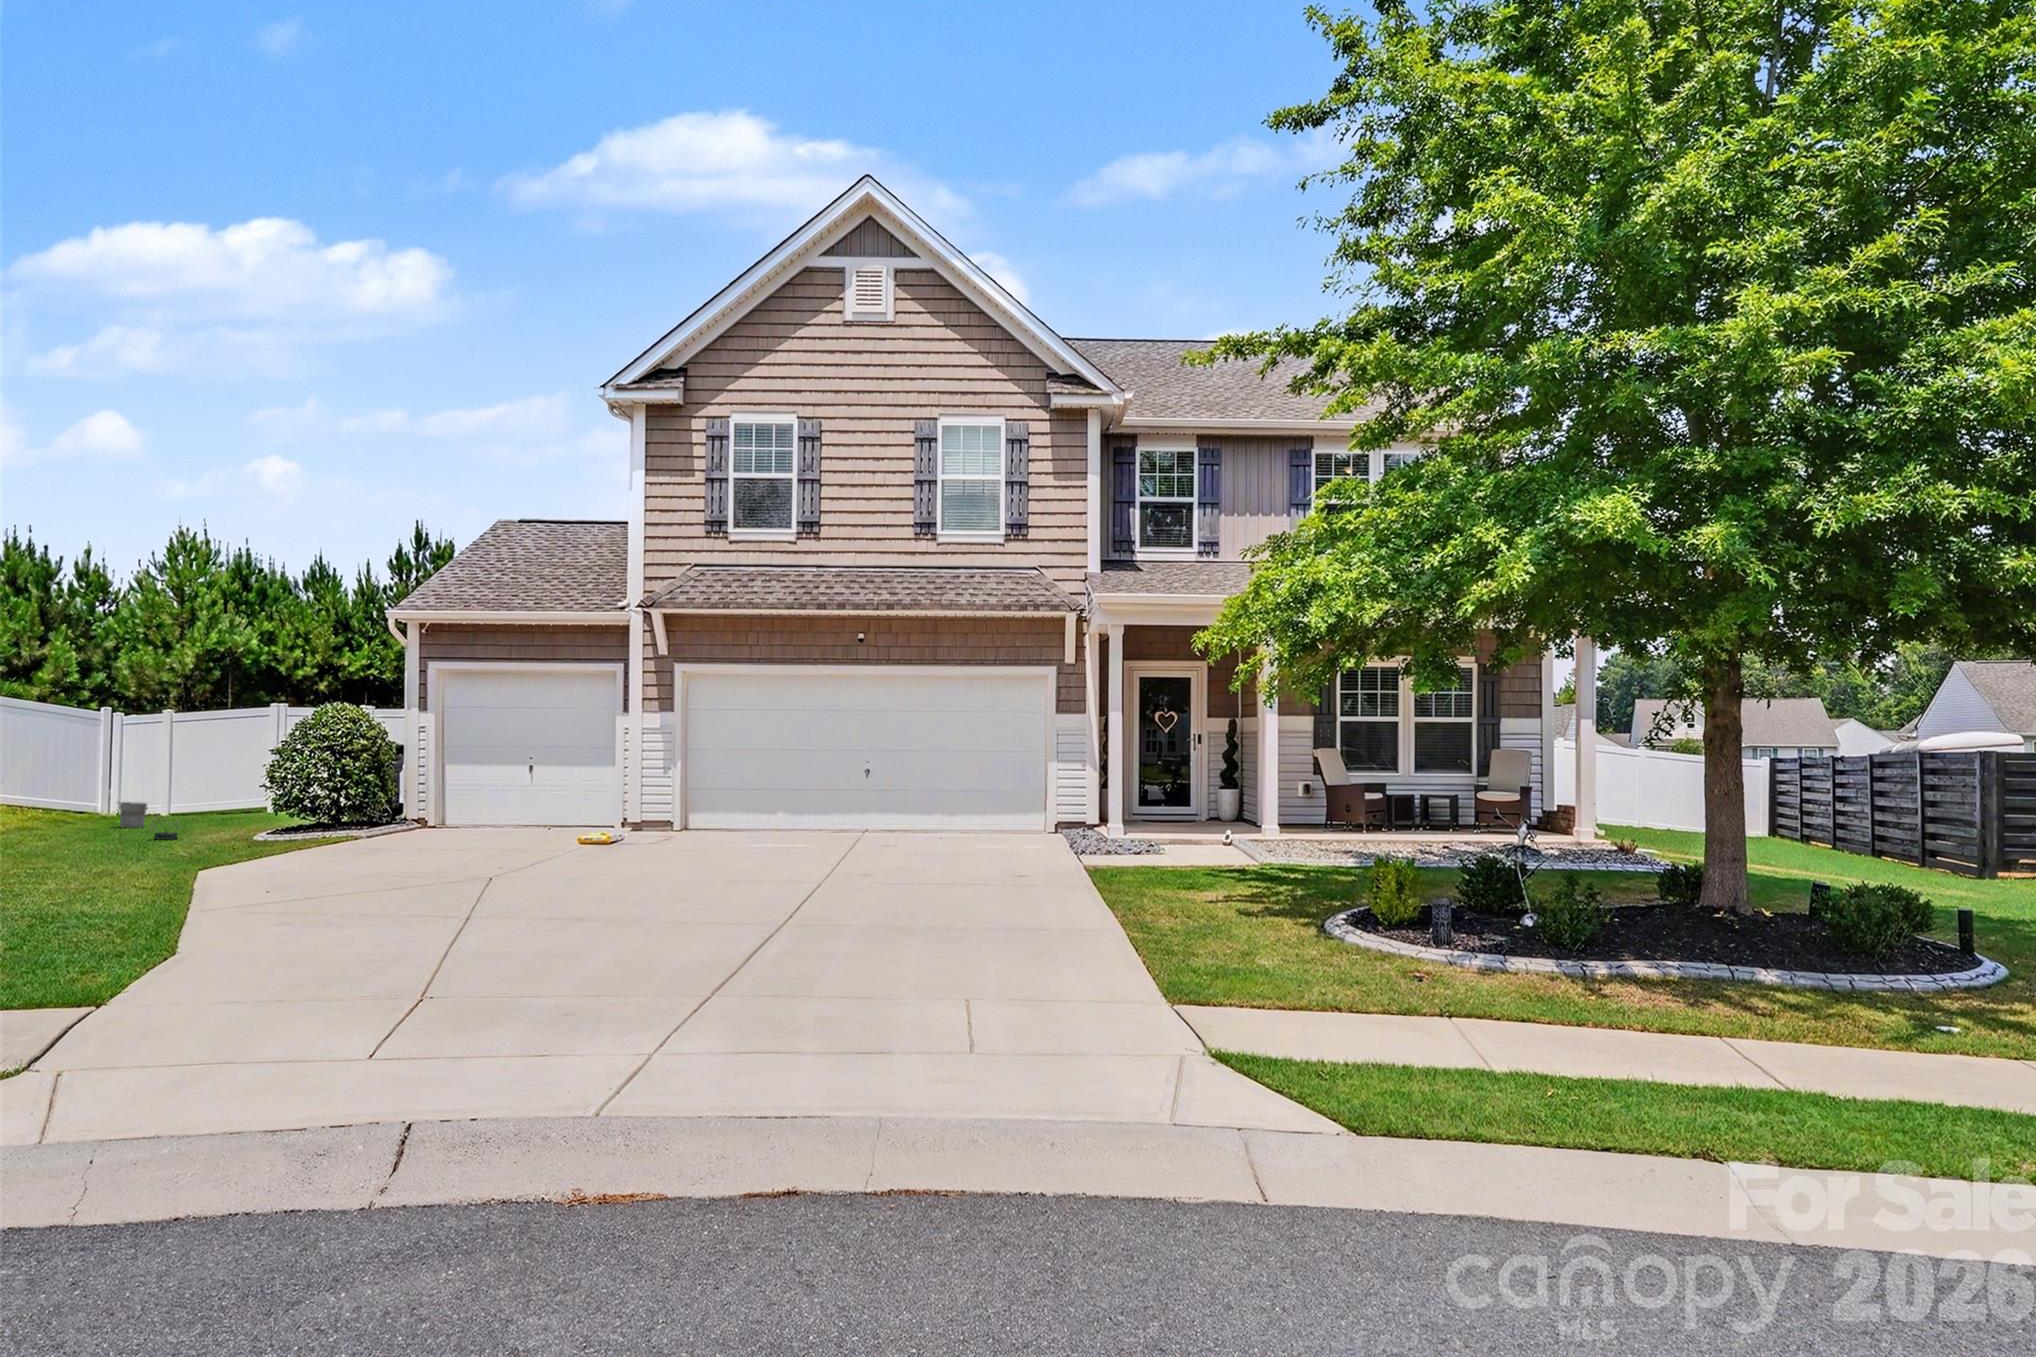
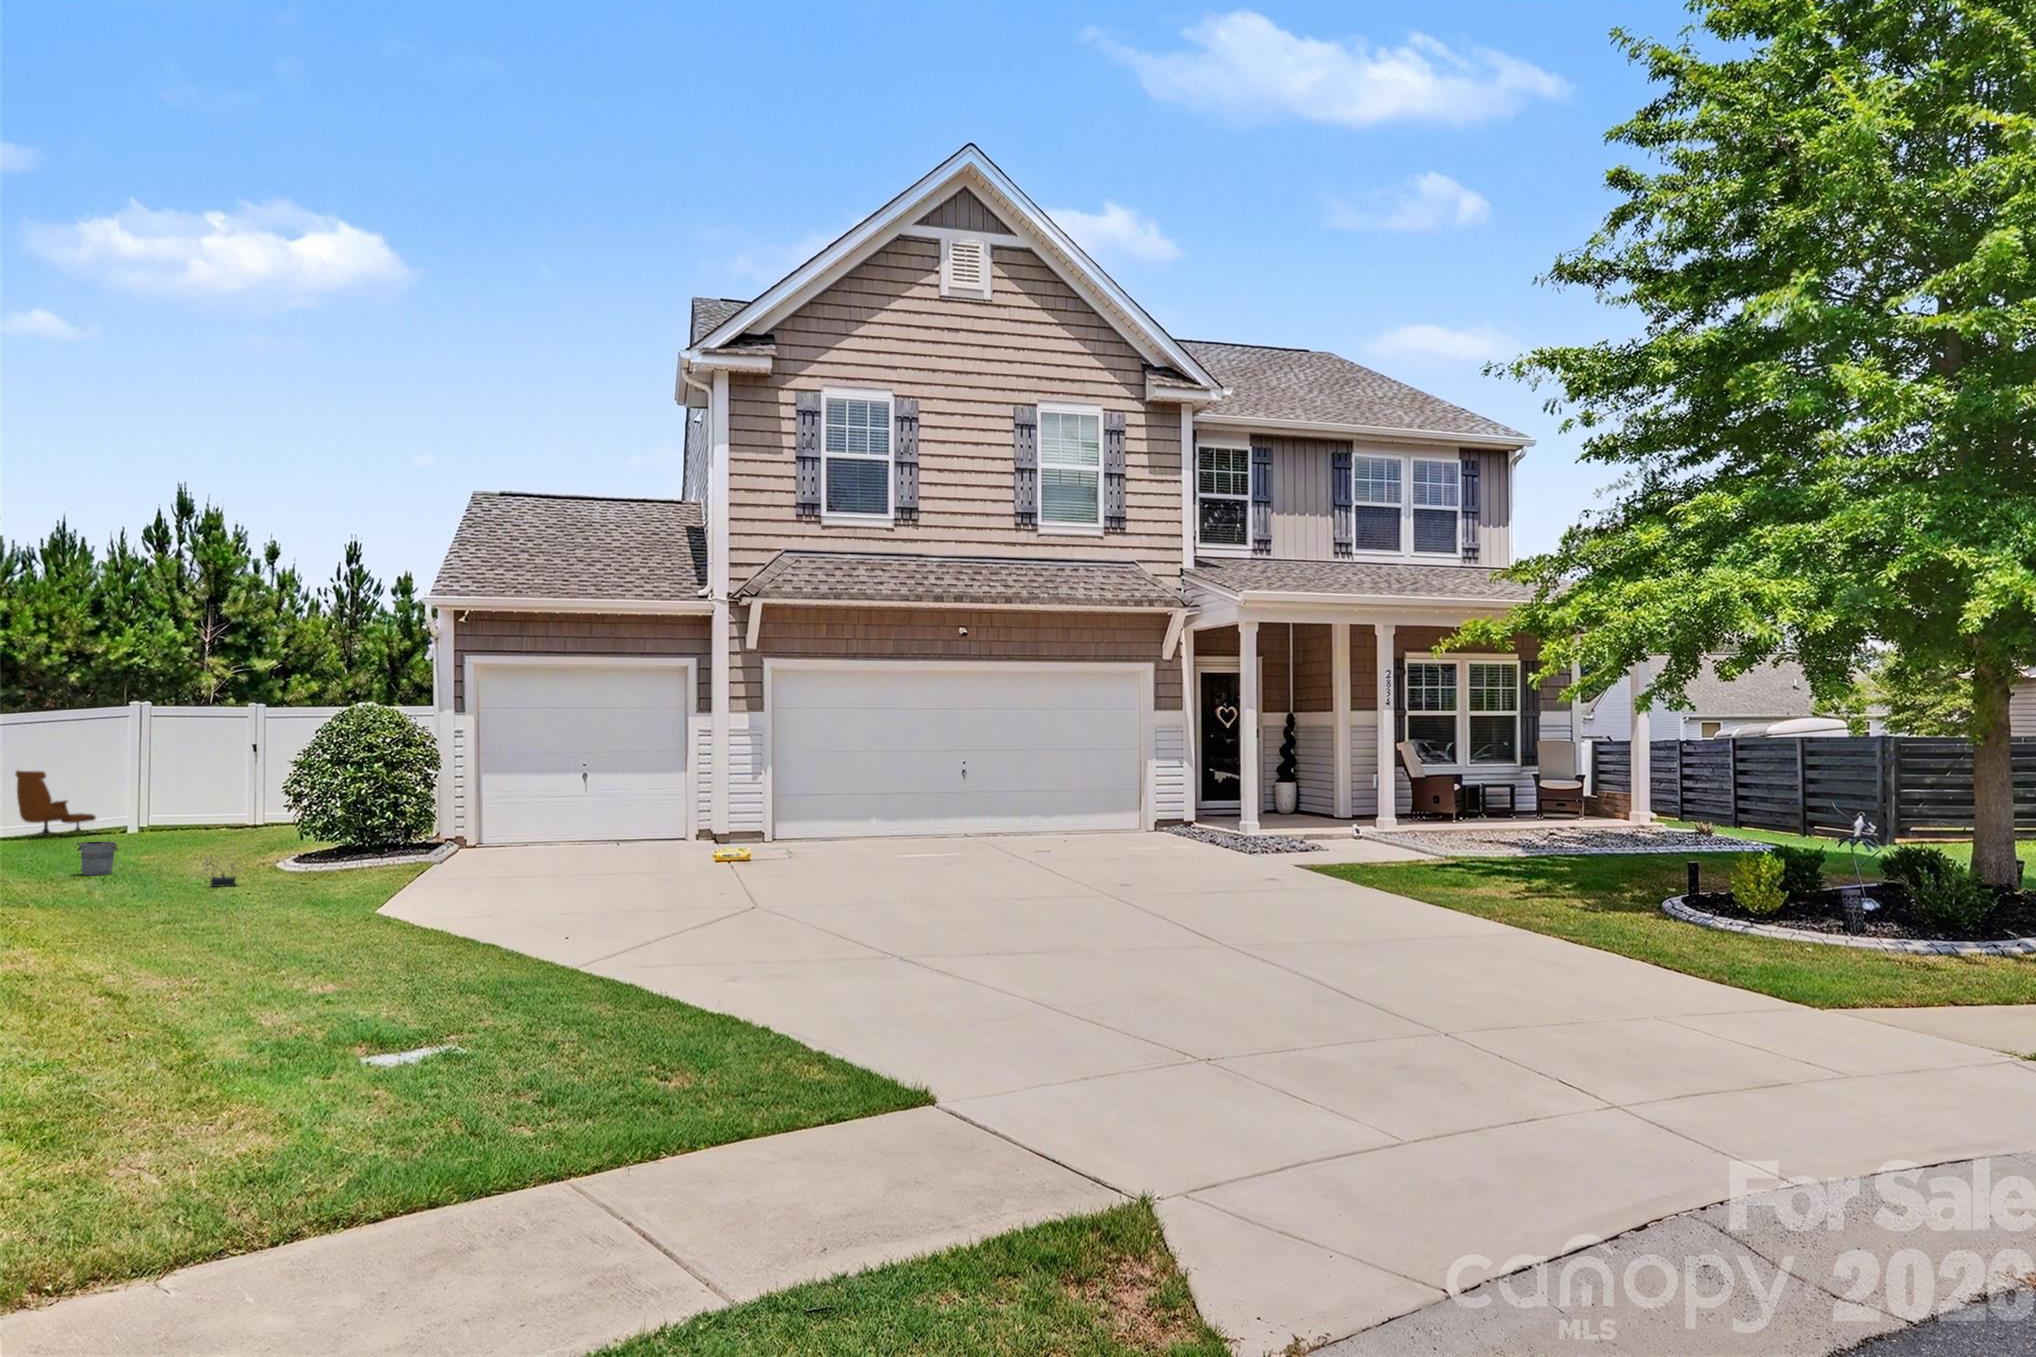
lounge chair: none [196,751,264,805] -> present [16,771,95,838]

